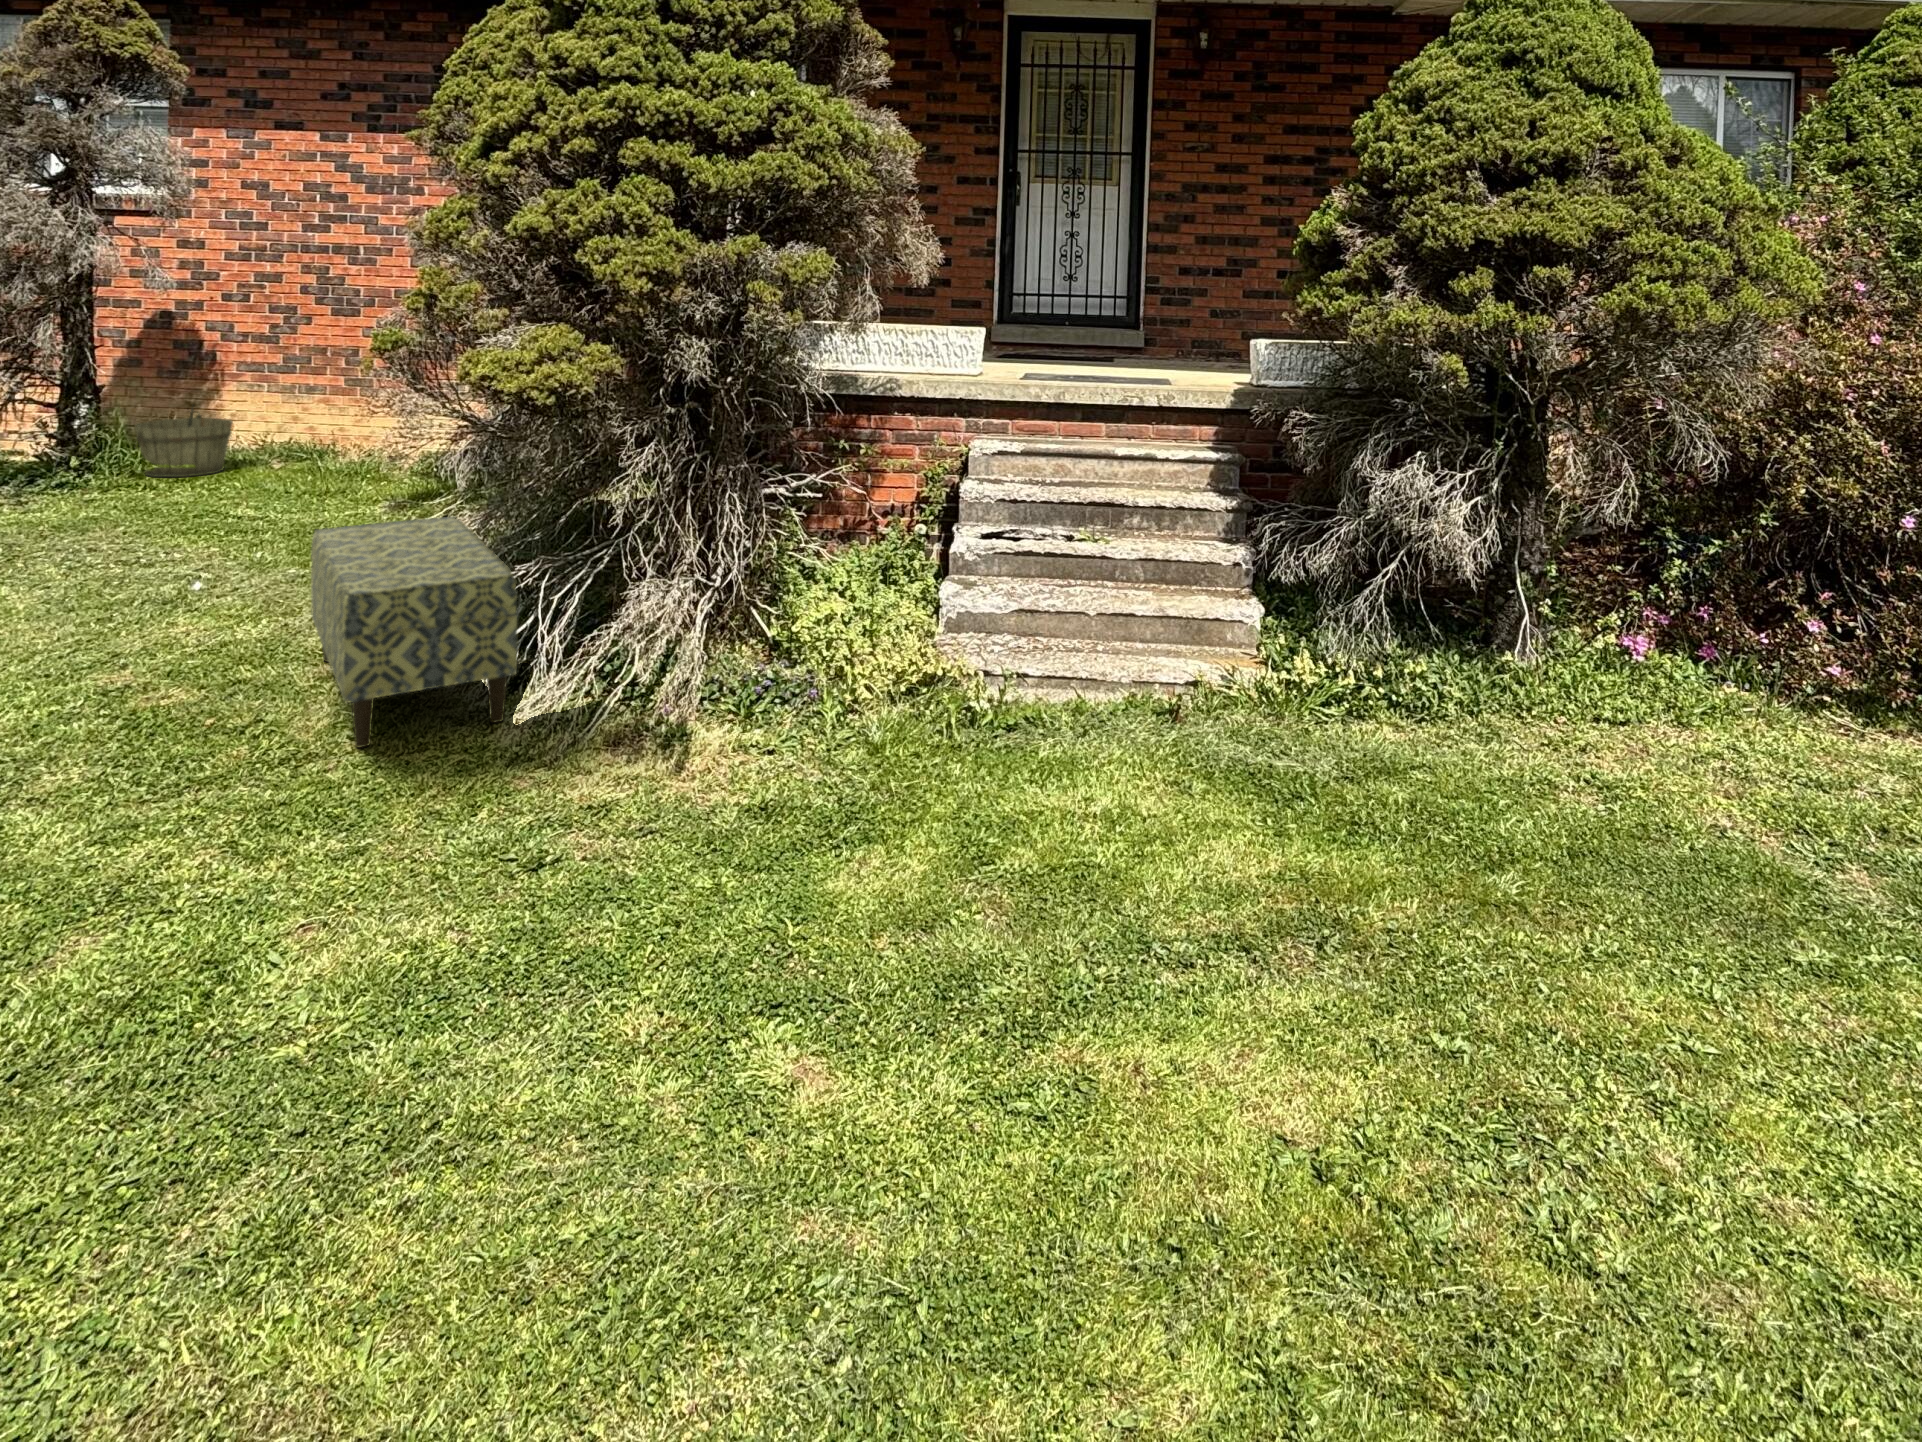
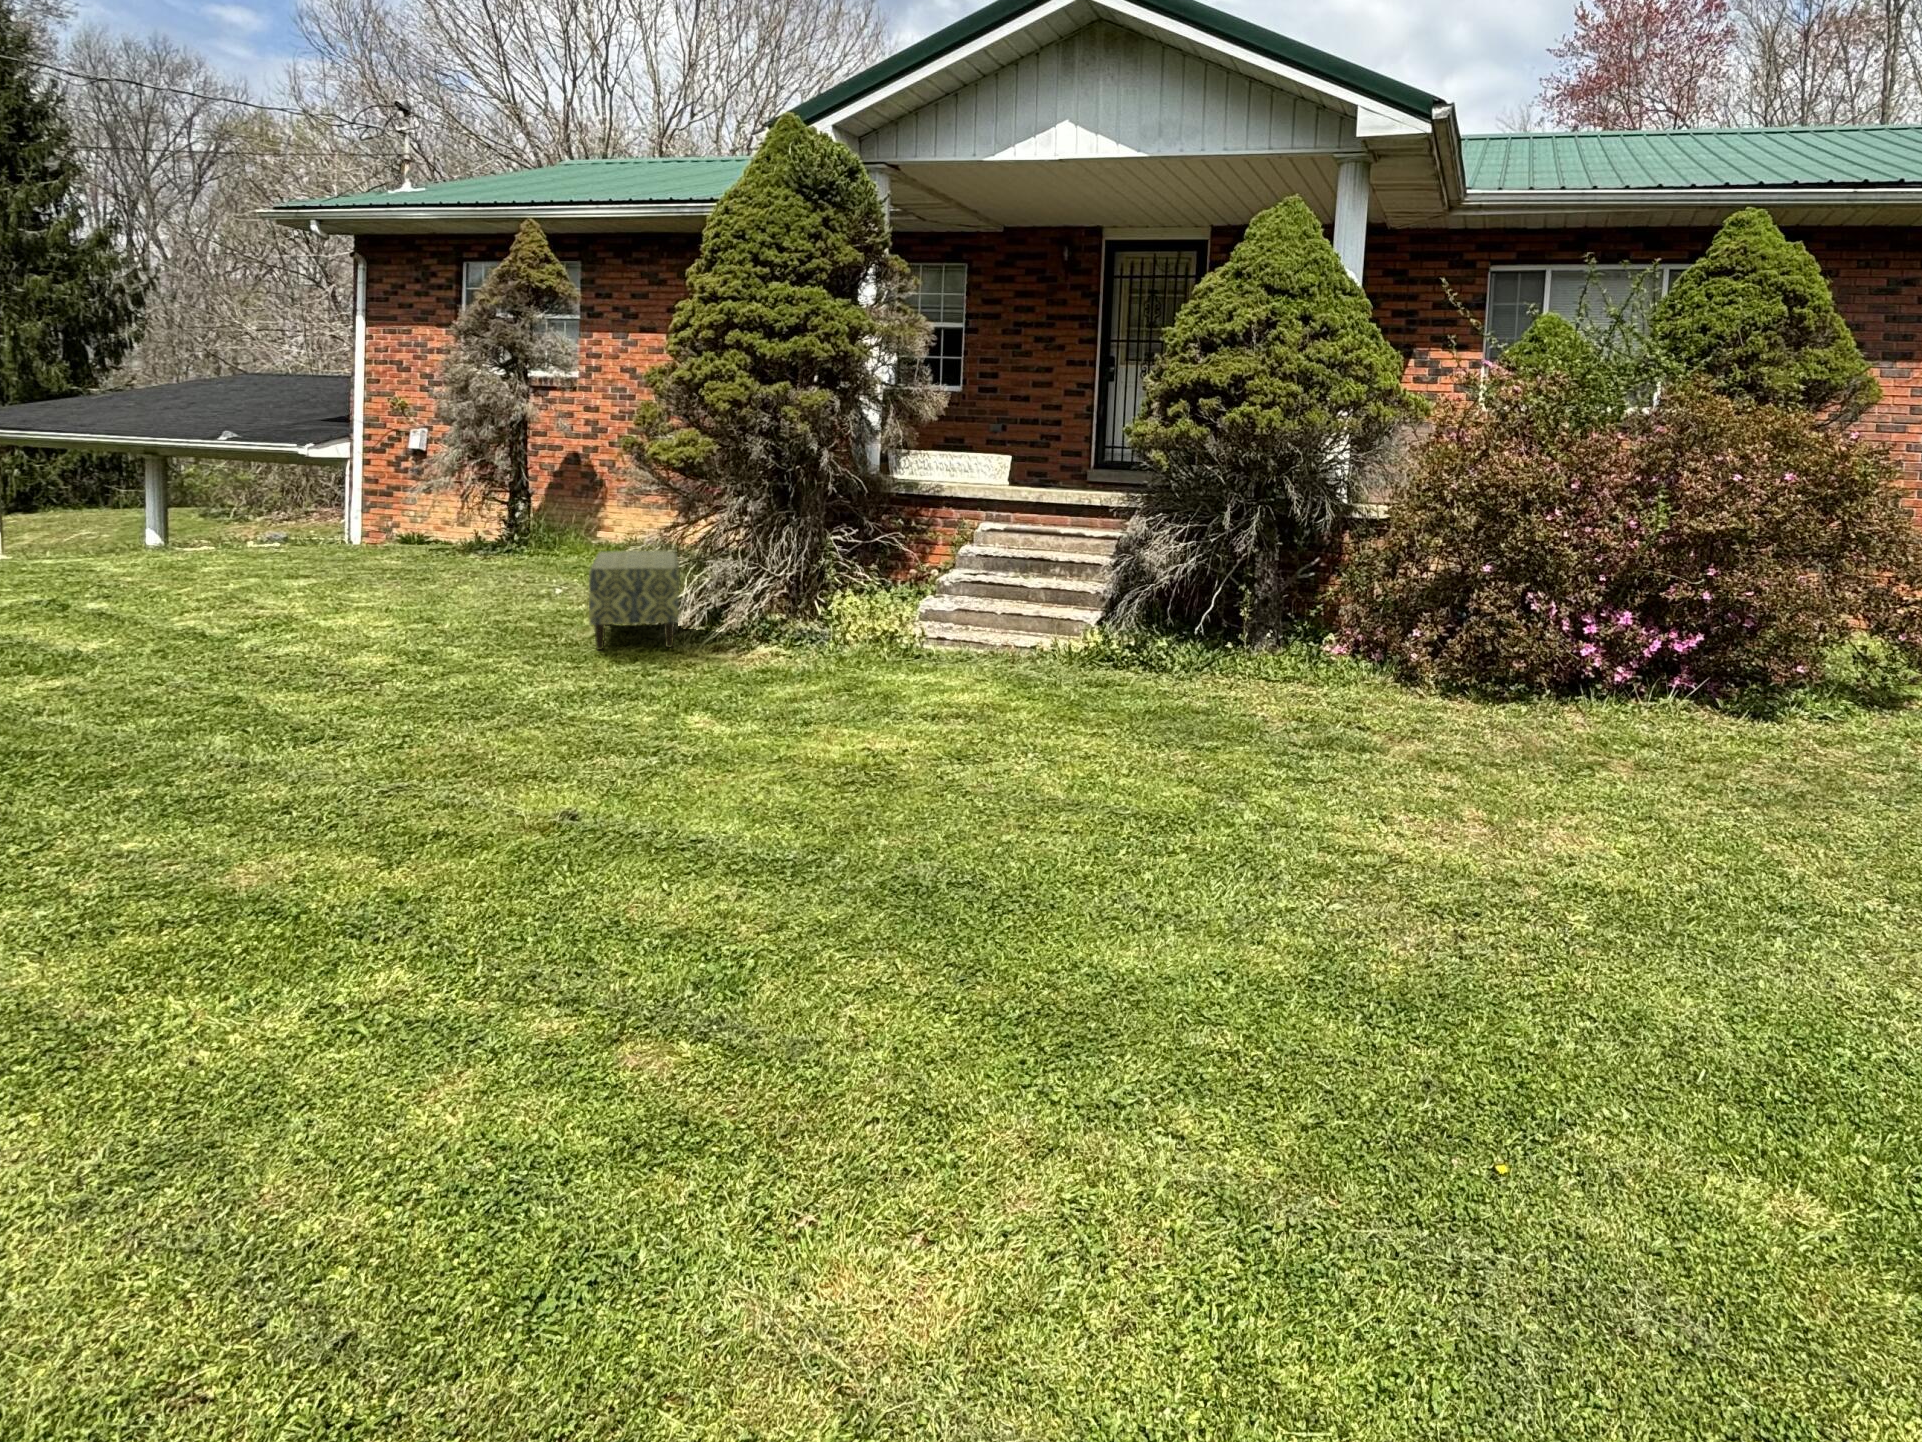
wooden bucket: present [135,405,233,477] -> none [557,511,614,556]

